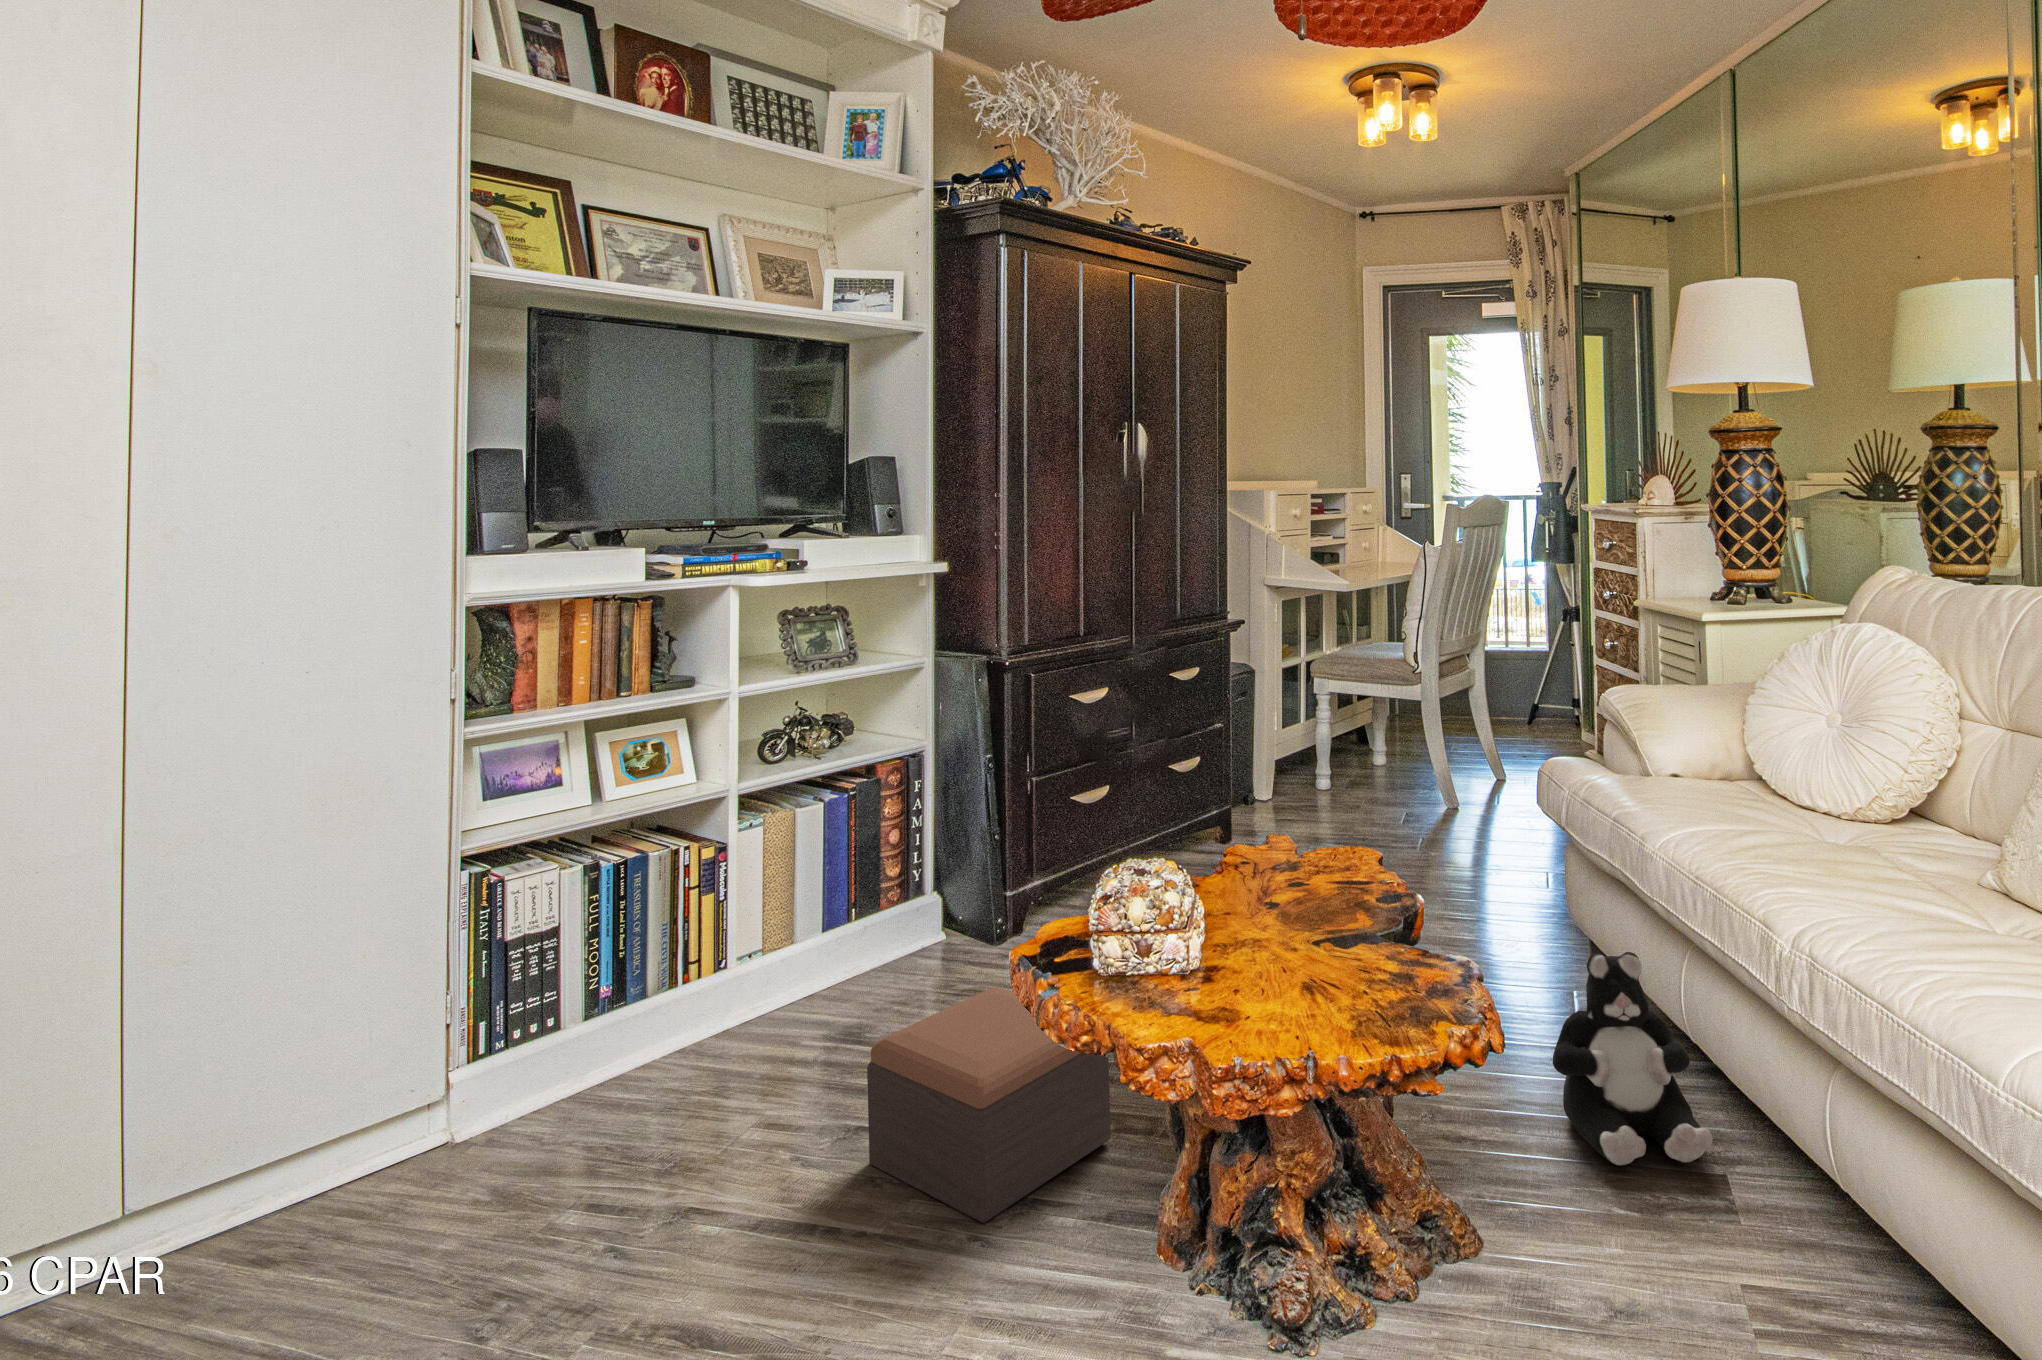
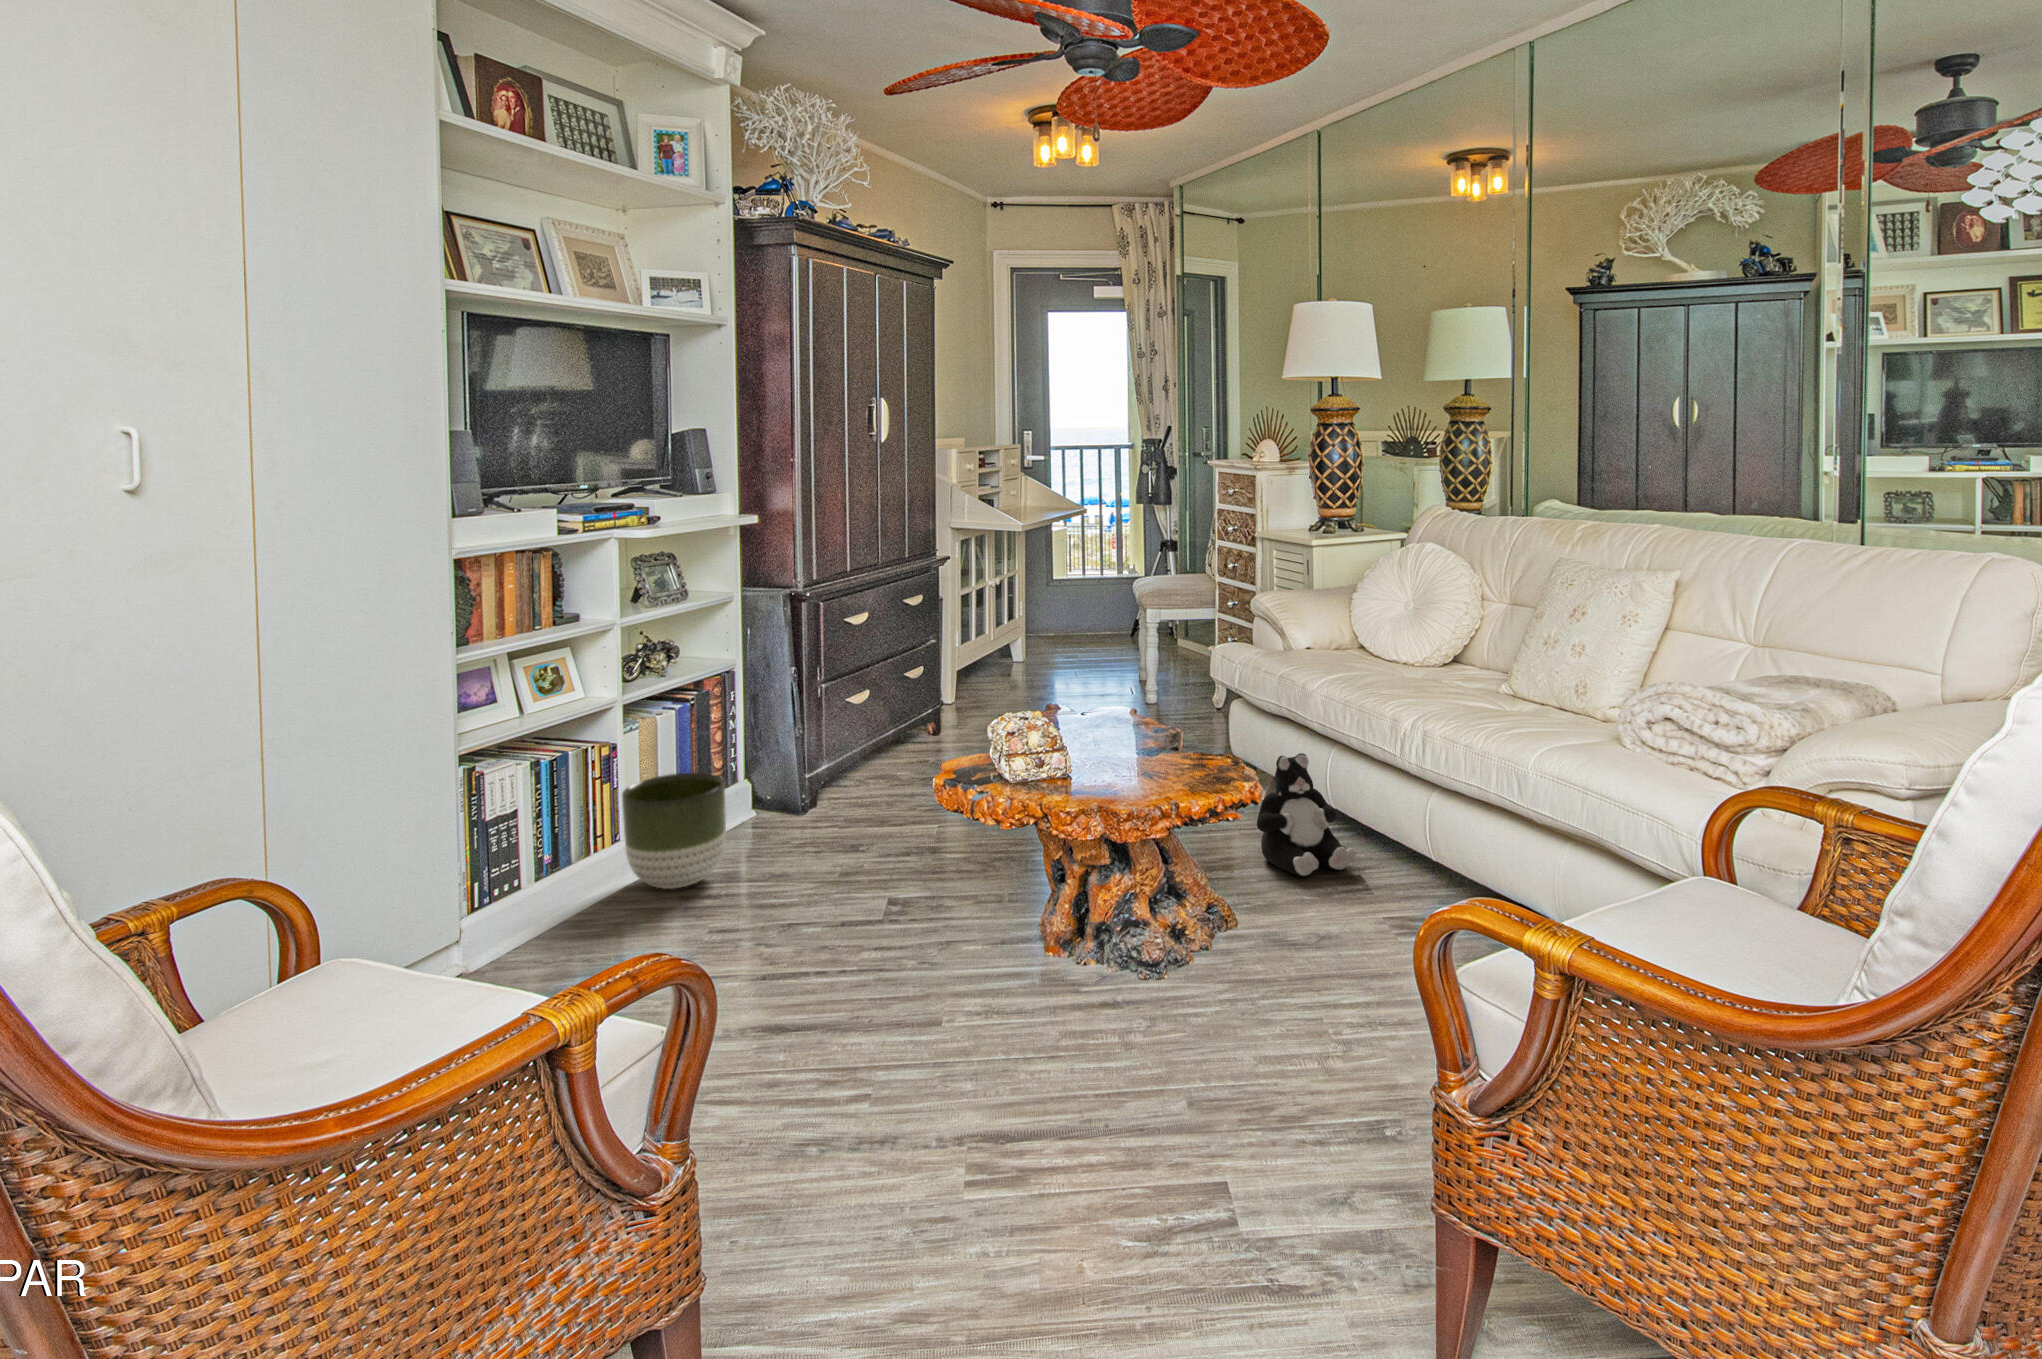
planter: none [709,887,841,1043] -> present [622,773,726,889]
footstool: present [867,987,1111,1223] -> none [818,817,983,953]

